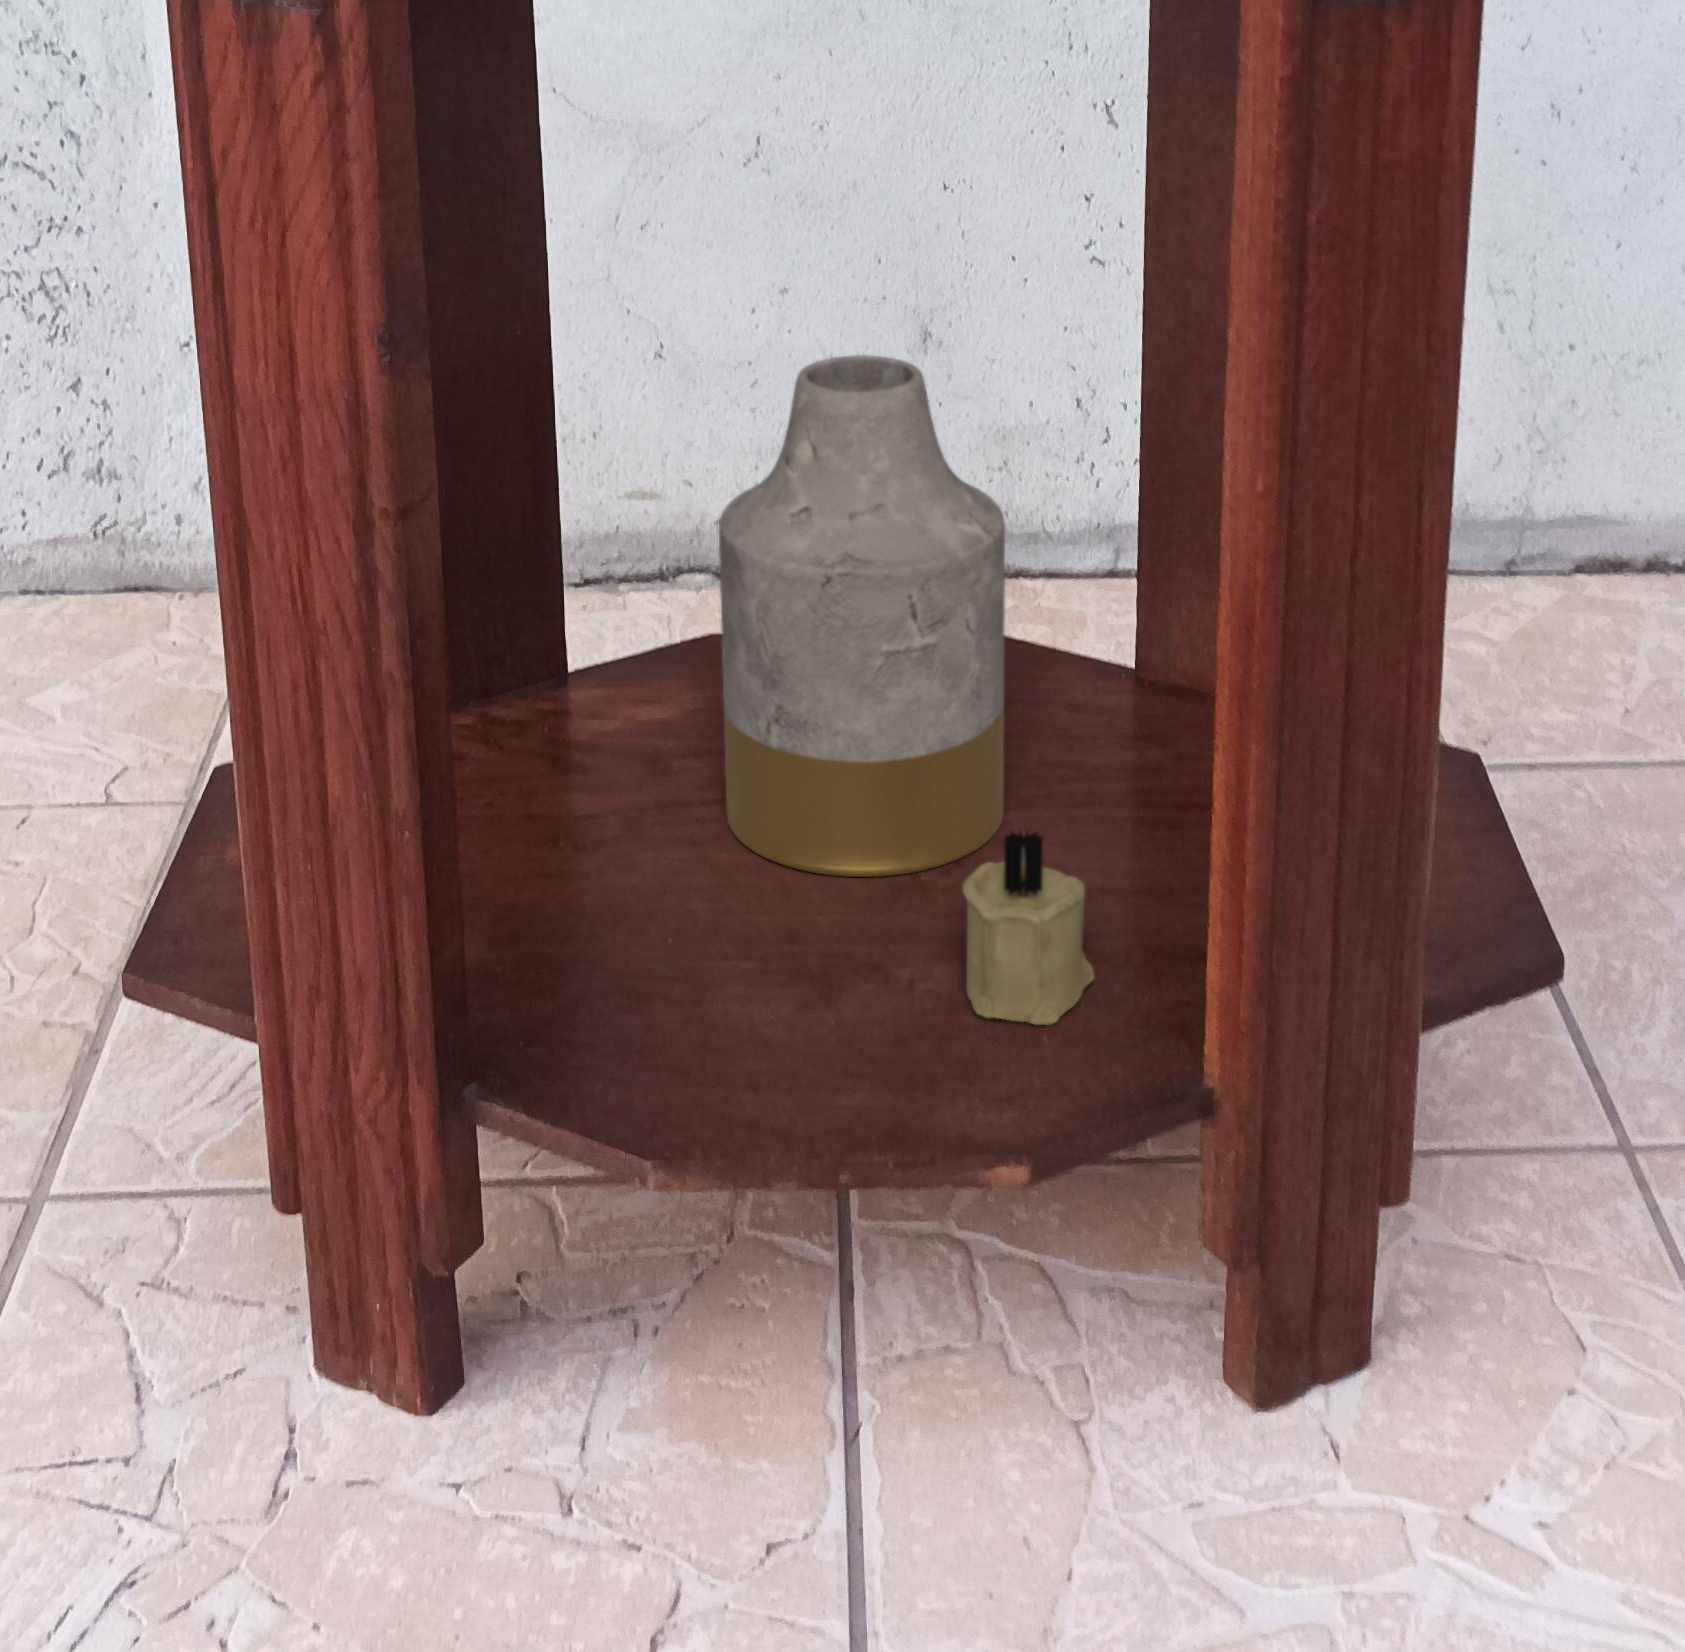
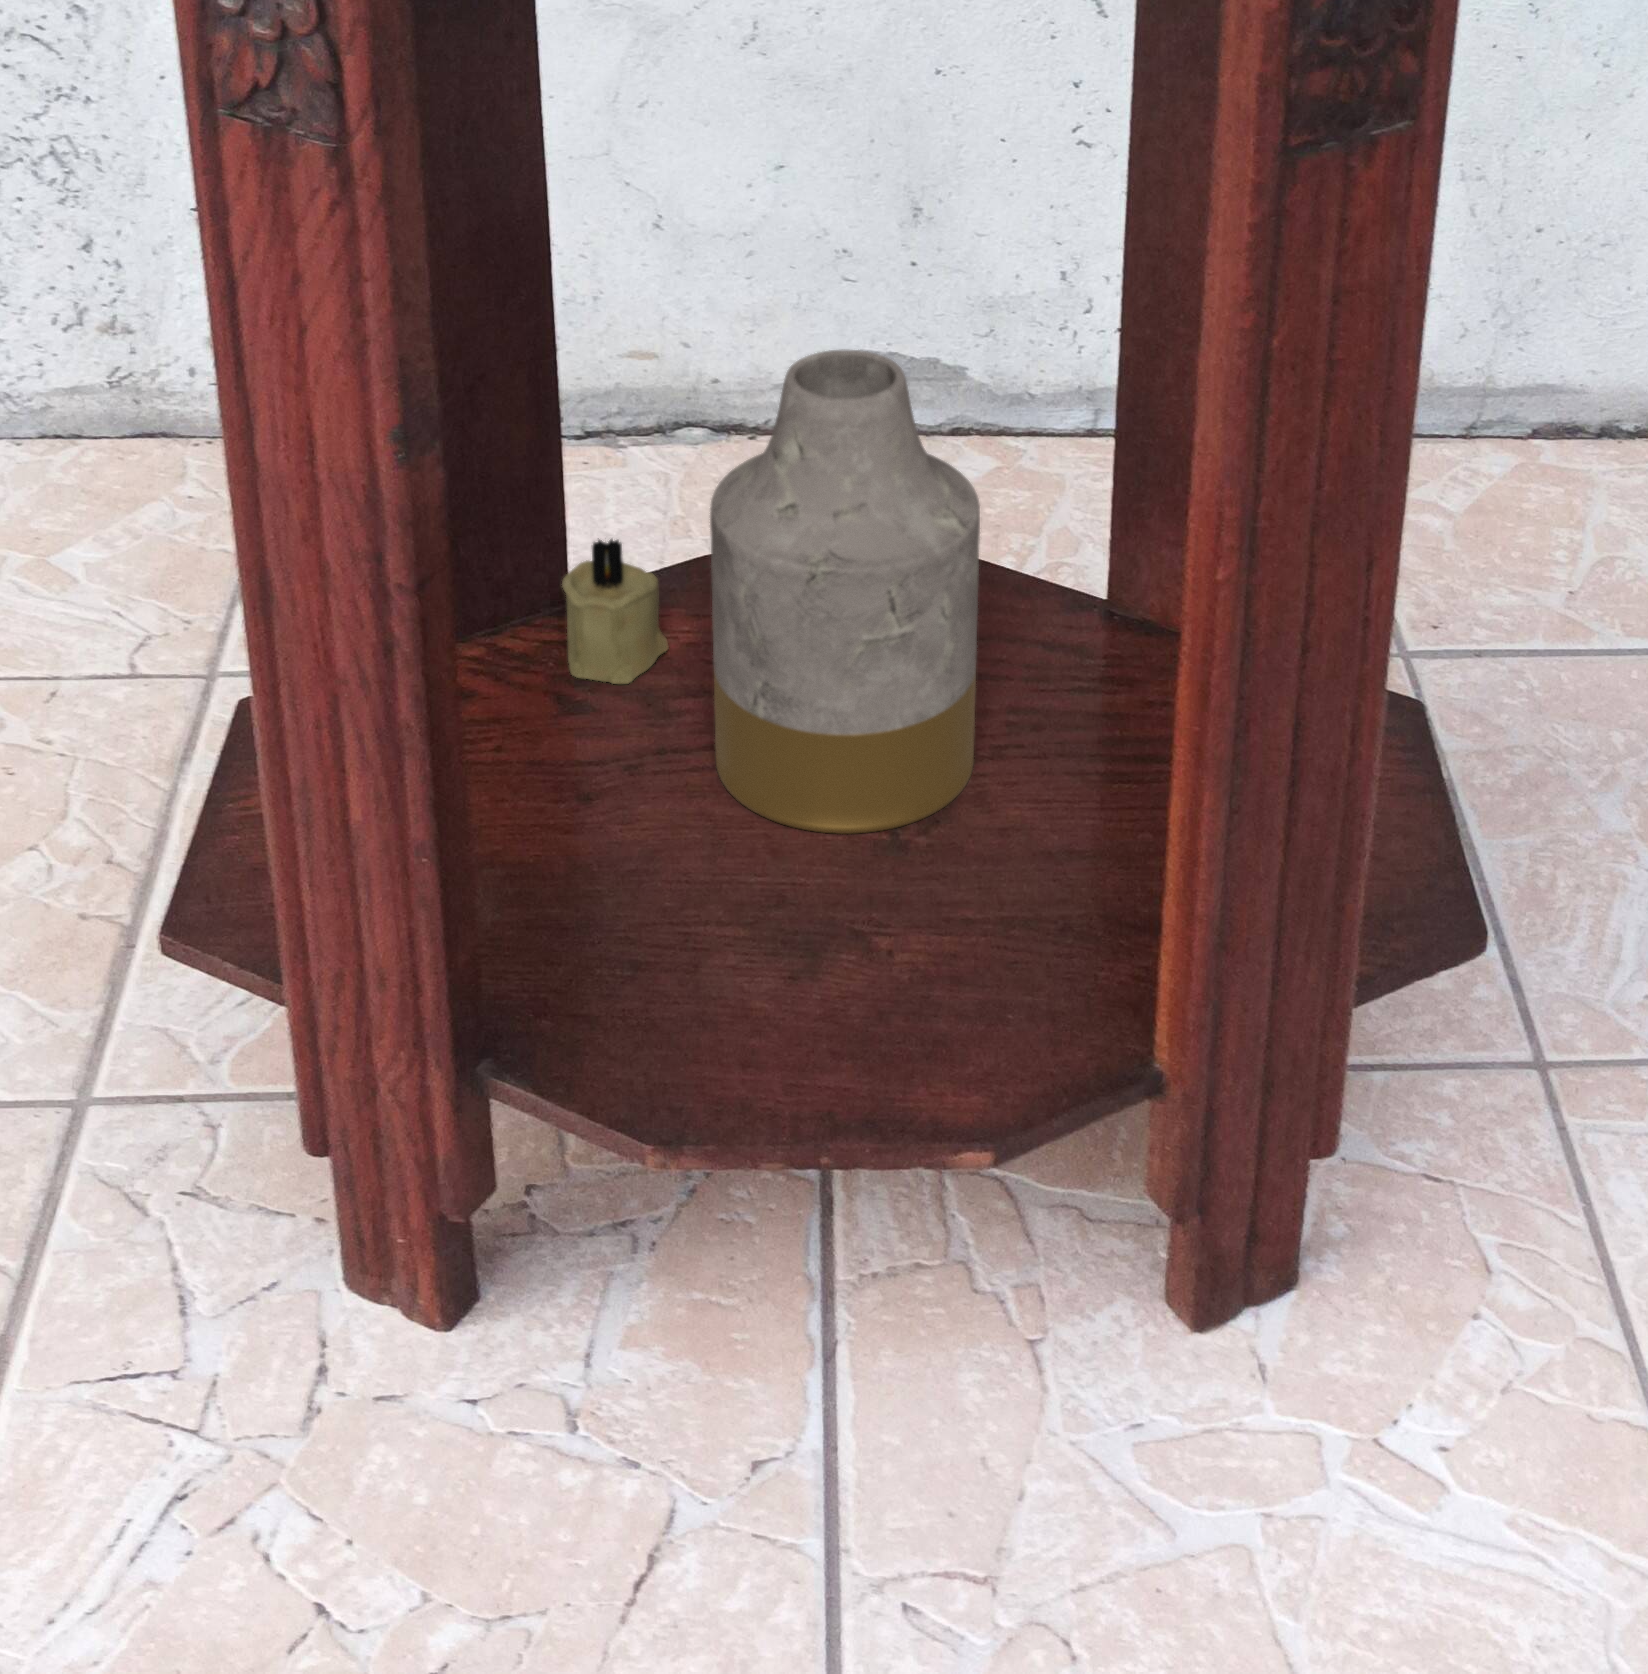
candle: present [963,832,1094,1025] -> present [562,539,668,684]

